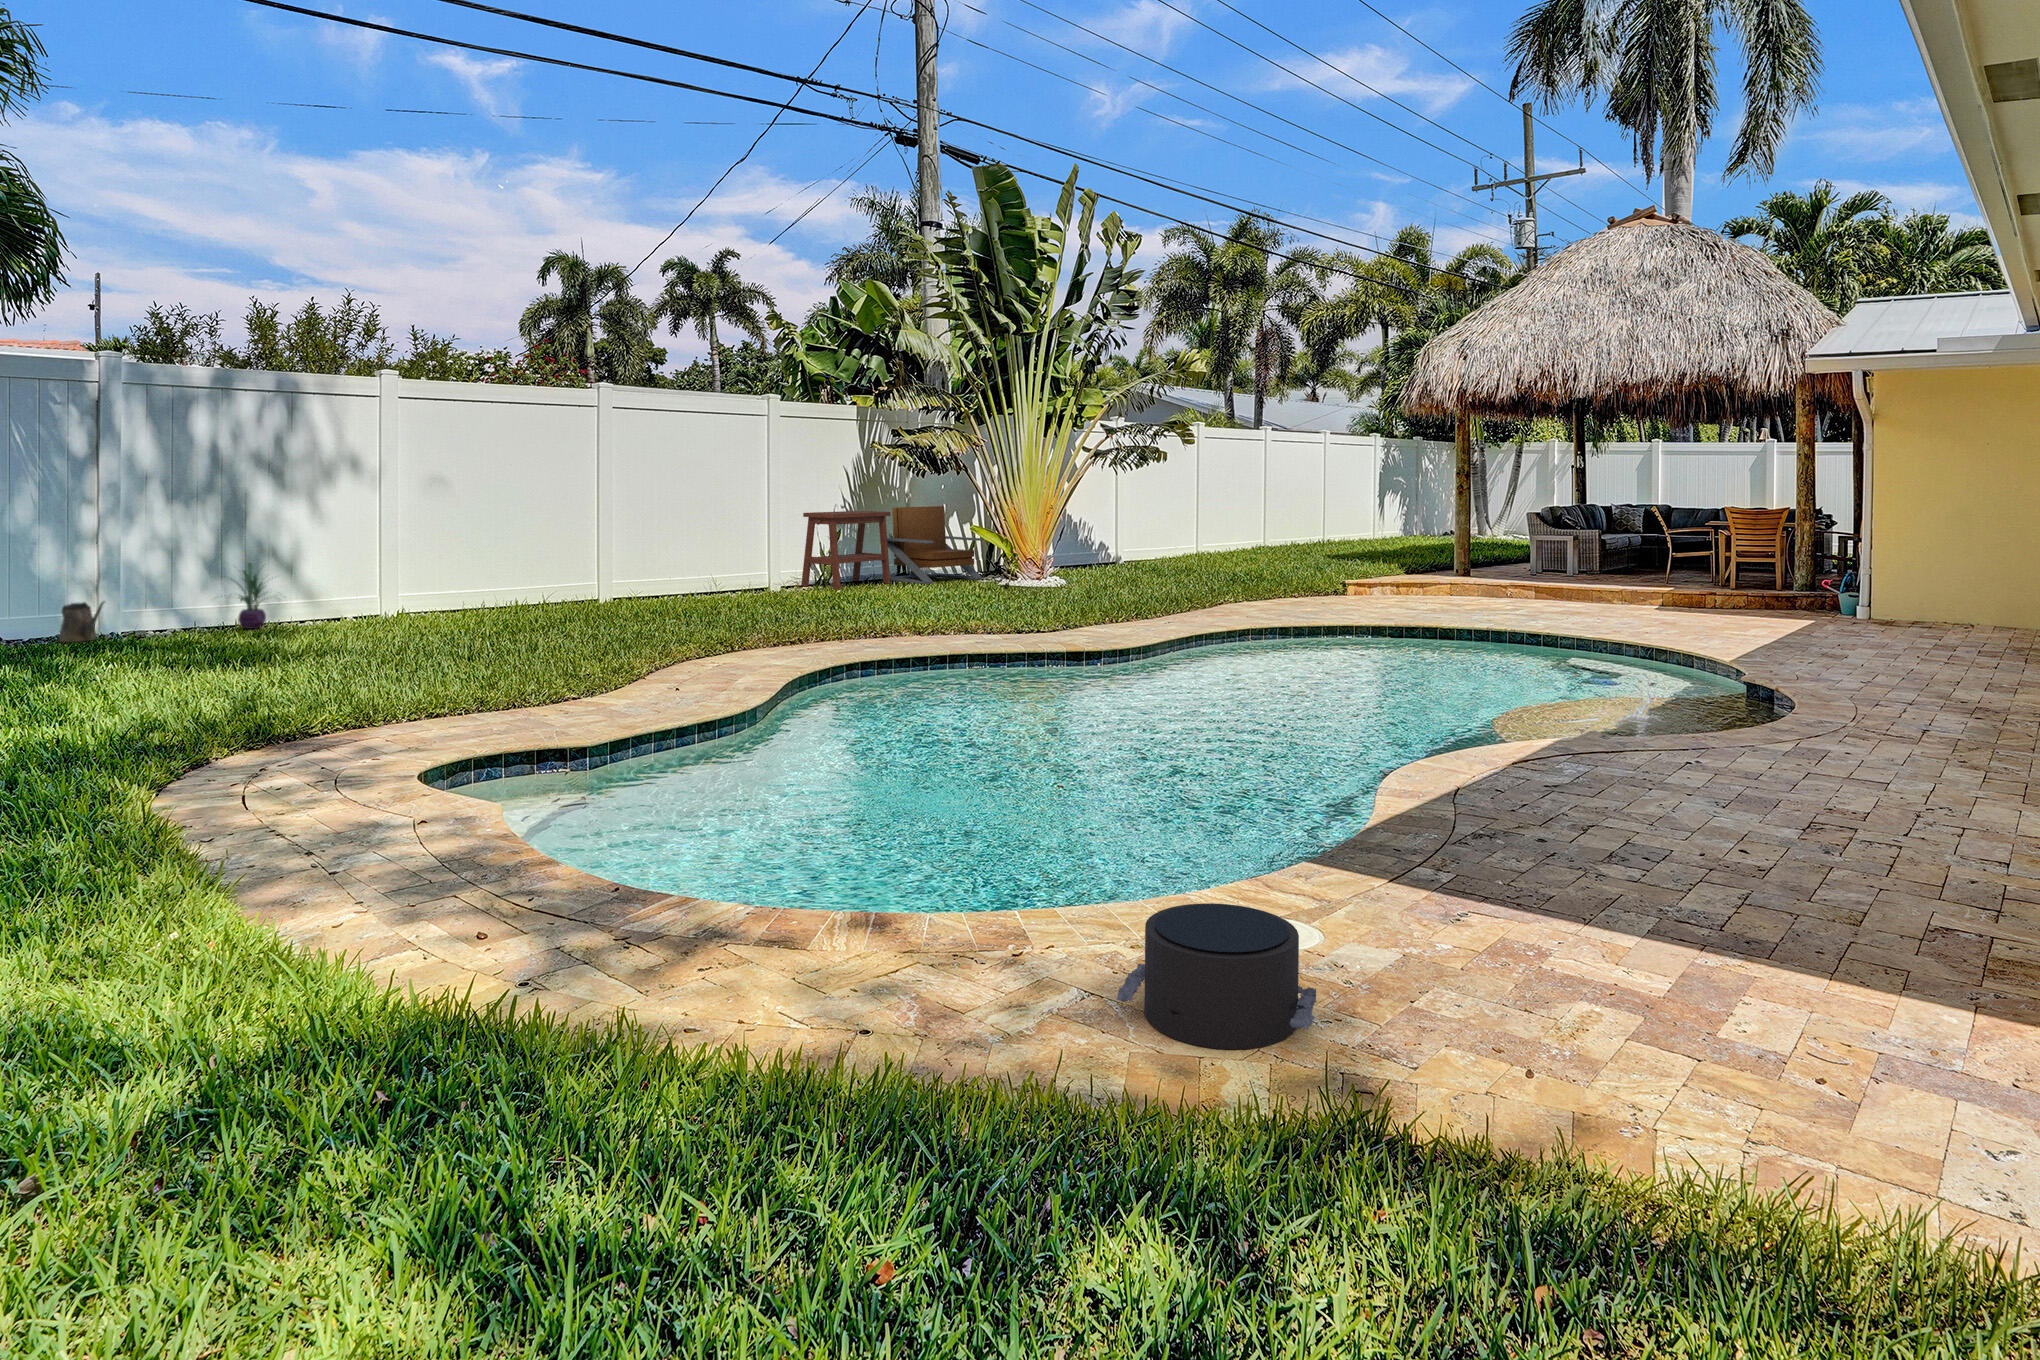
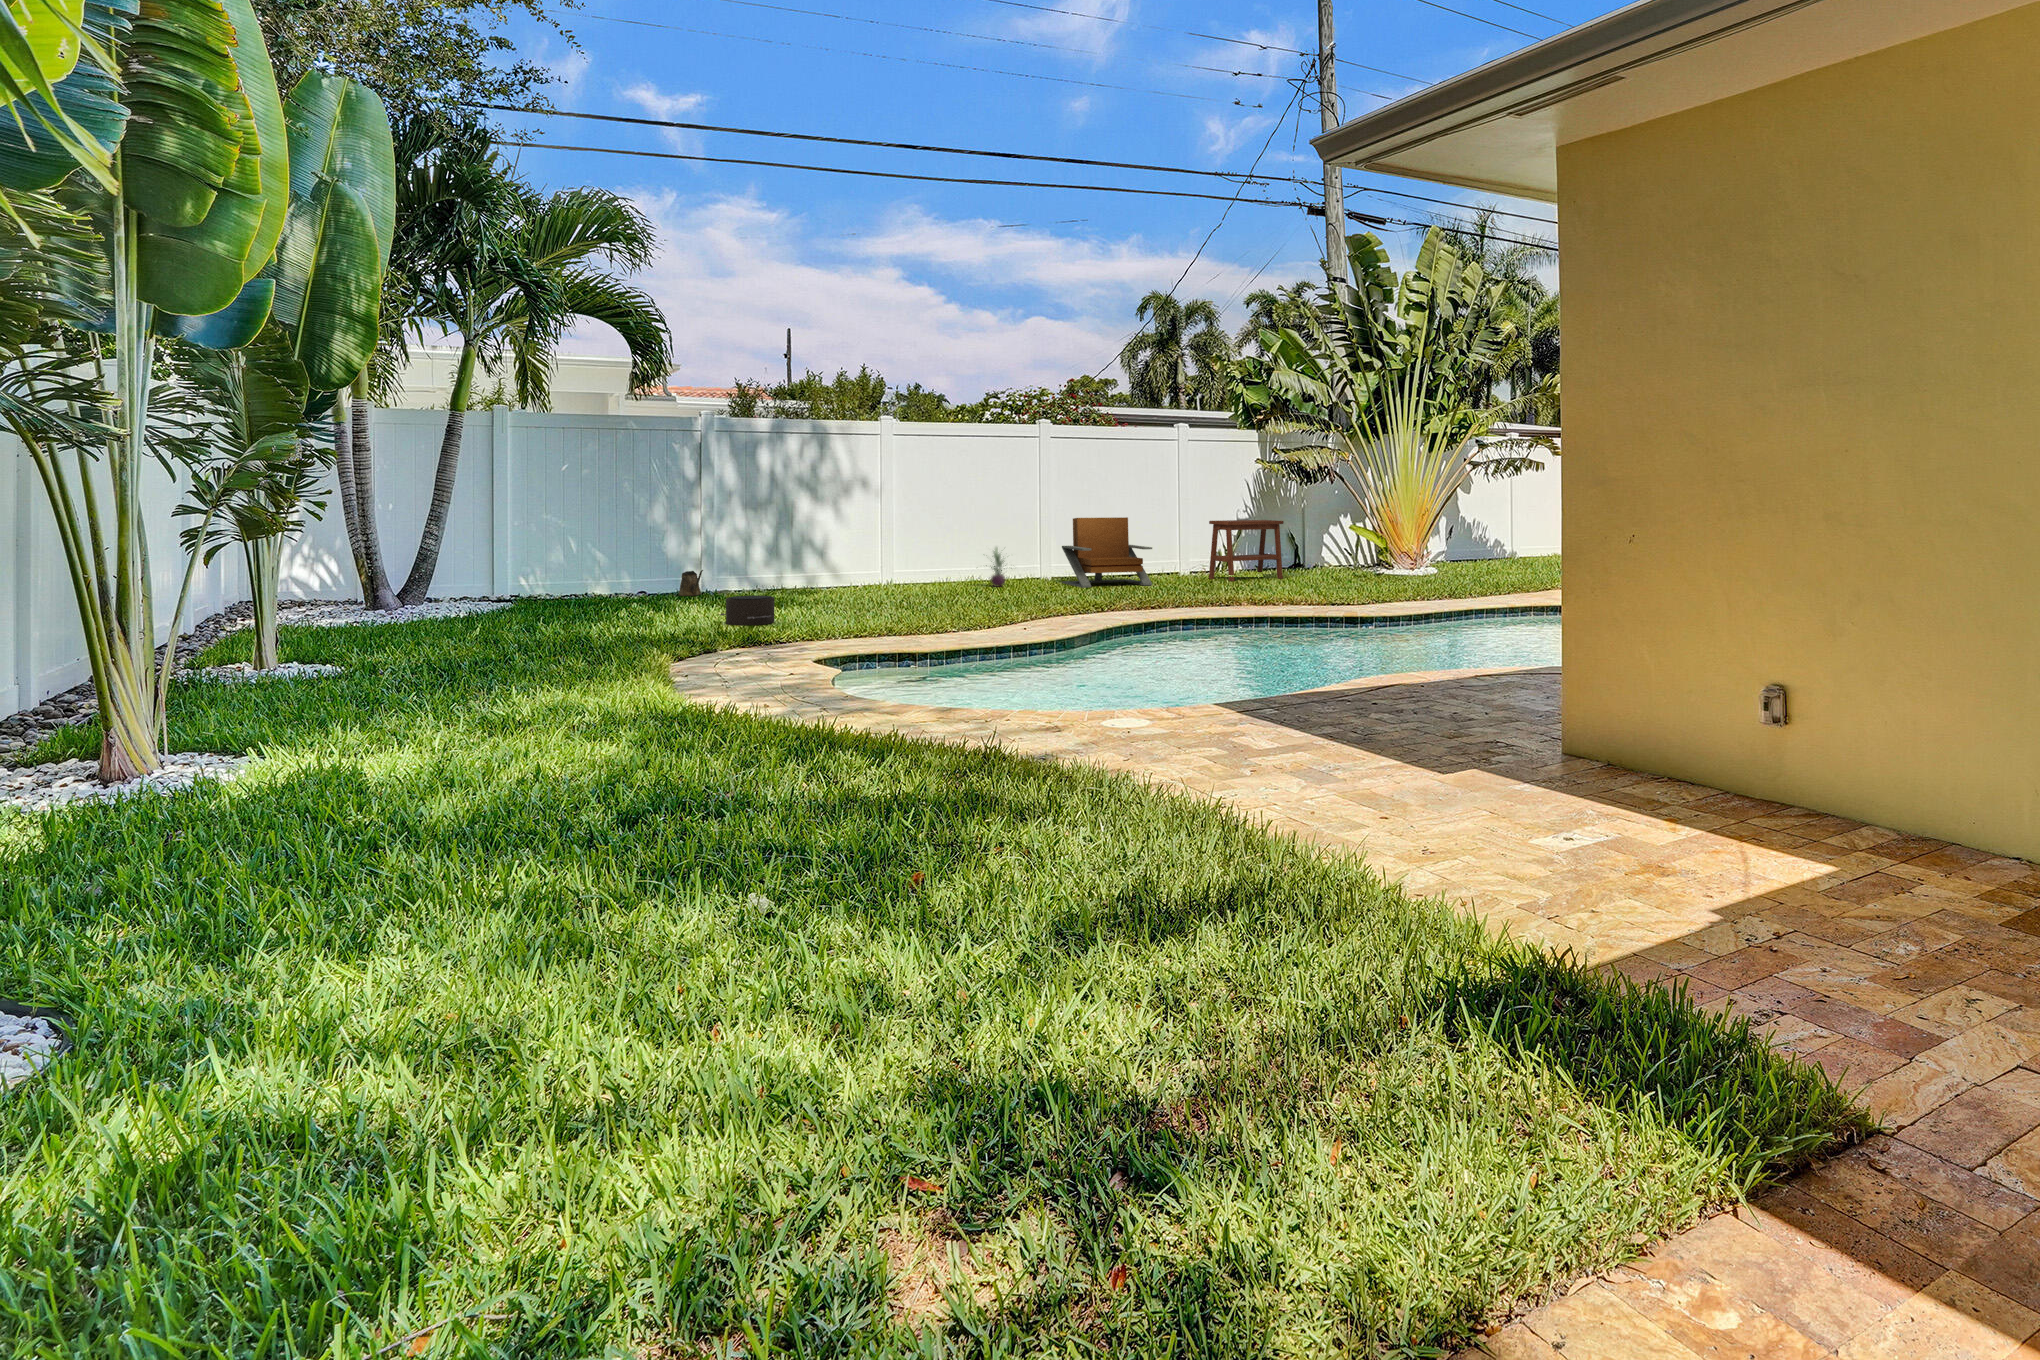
lounge chair: present [882,506,983,584] -> present [1062,517,1152,588]
decorative plant: present [230,563,267,629] -> present [990,548,1005,587]
pouf: present [1116,903,1316,1049] -> present [720,596,774,625]

